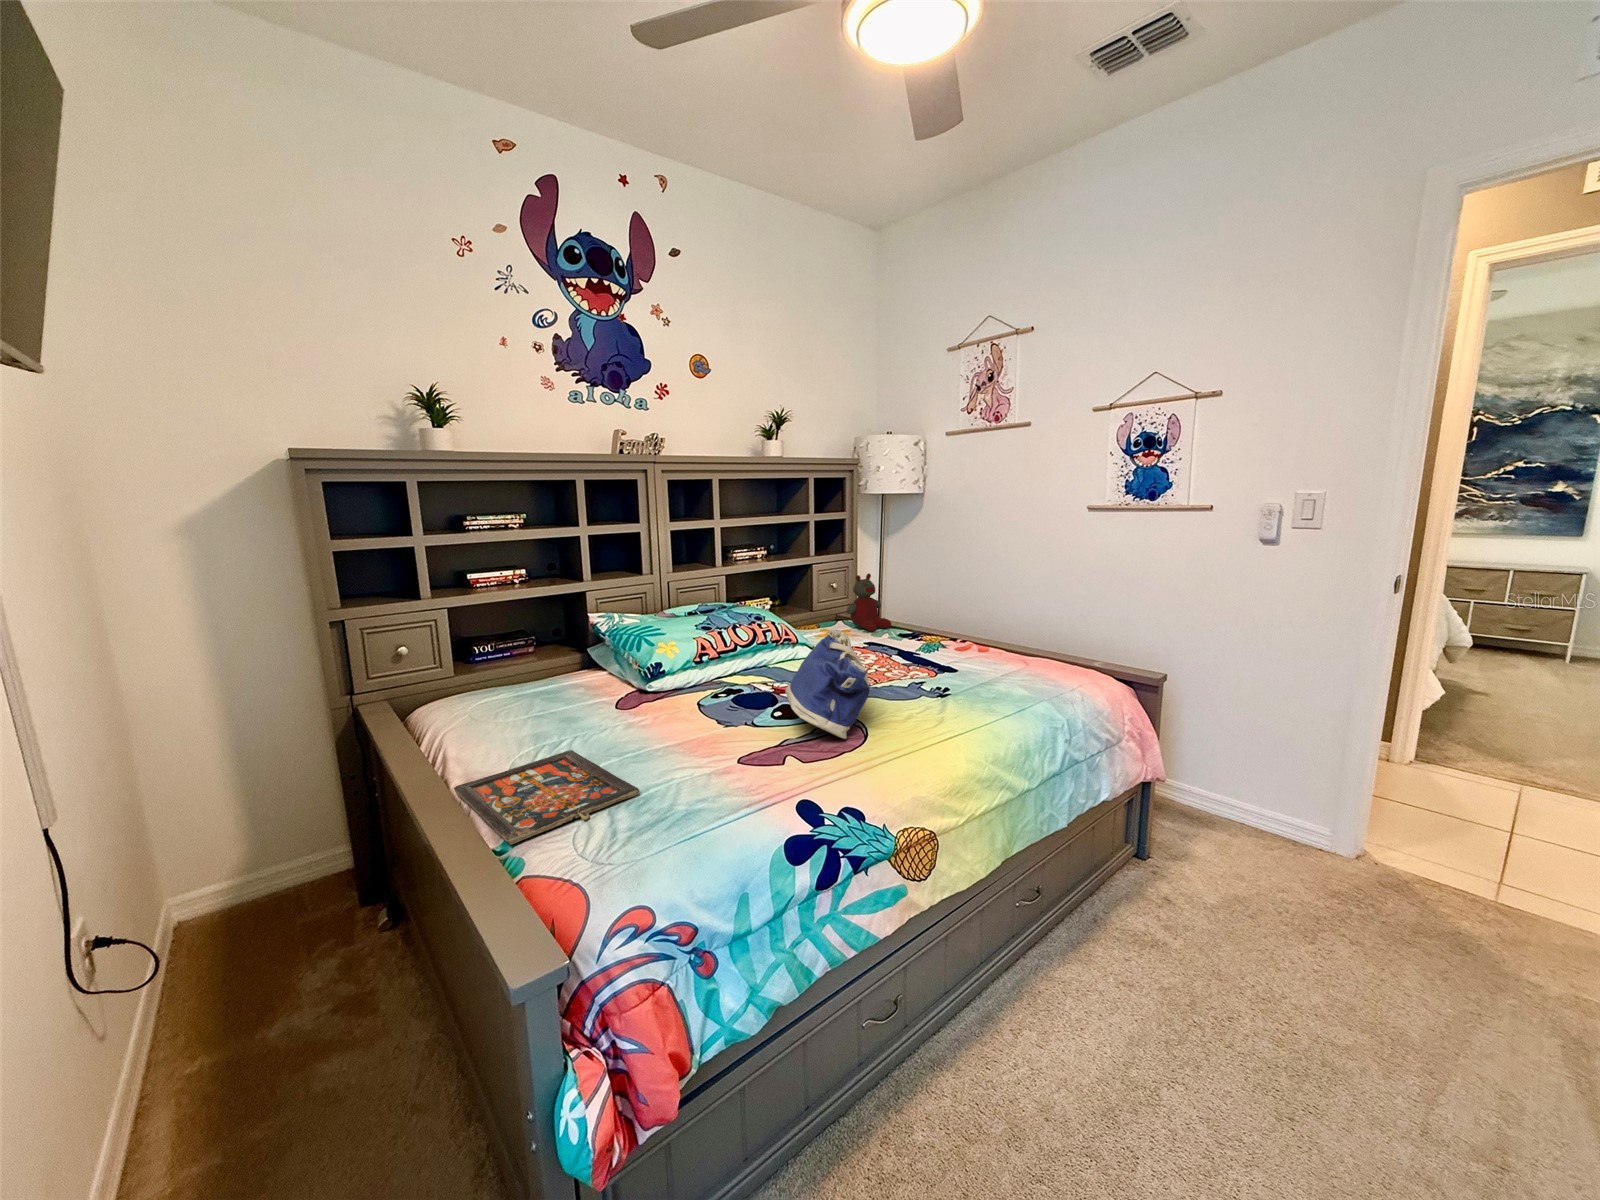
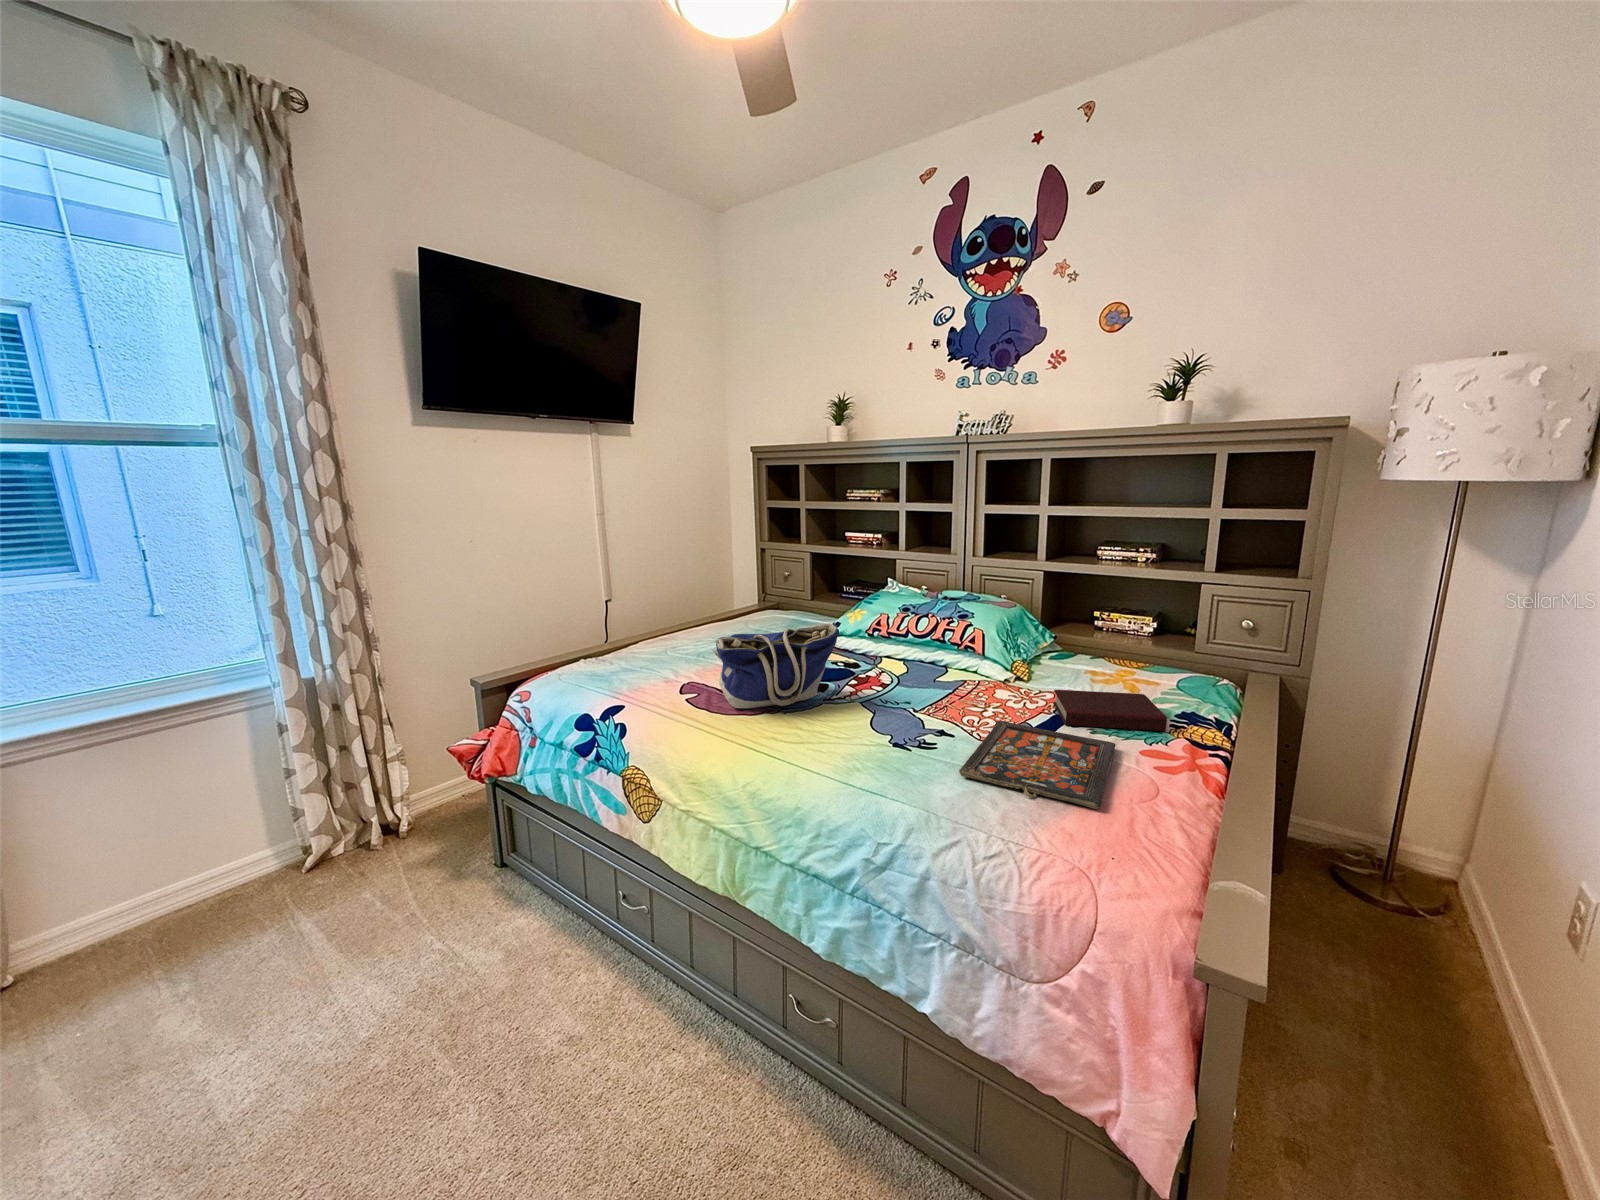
stuffed bear: present [847,574,891,632] -> none [1148,608,1228,701]
book: none [875,629,935,655] -> present [1054,690,1167,731]
board game: present [454,750,639,845] -> present [959,721,1115,809]

